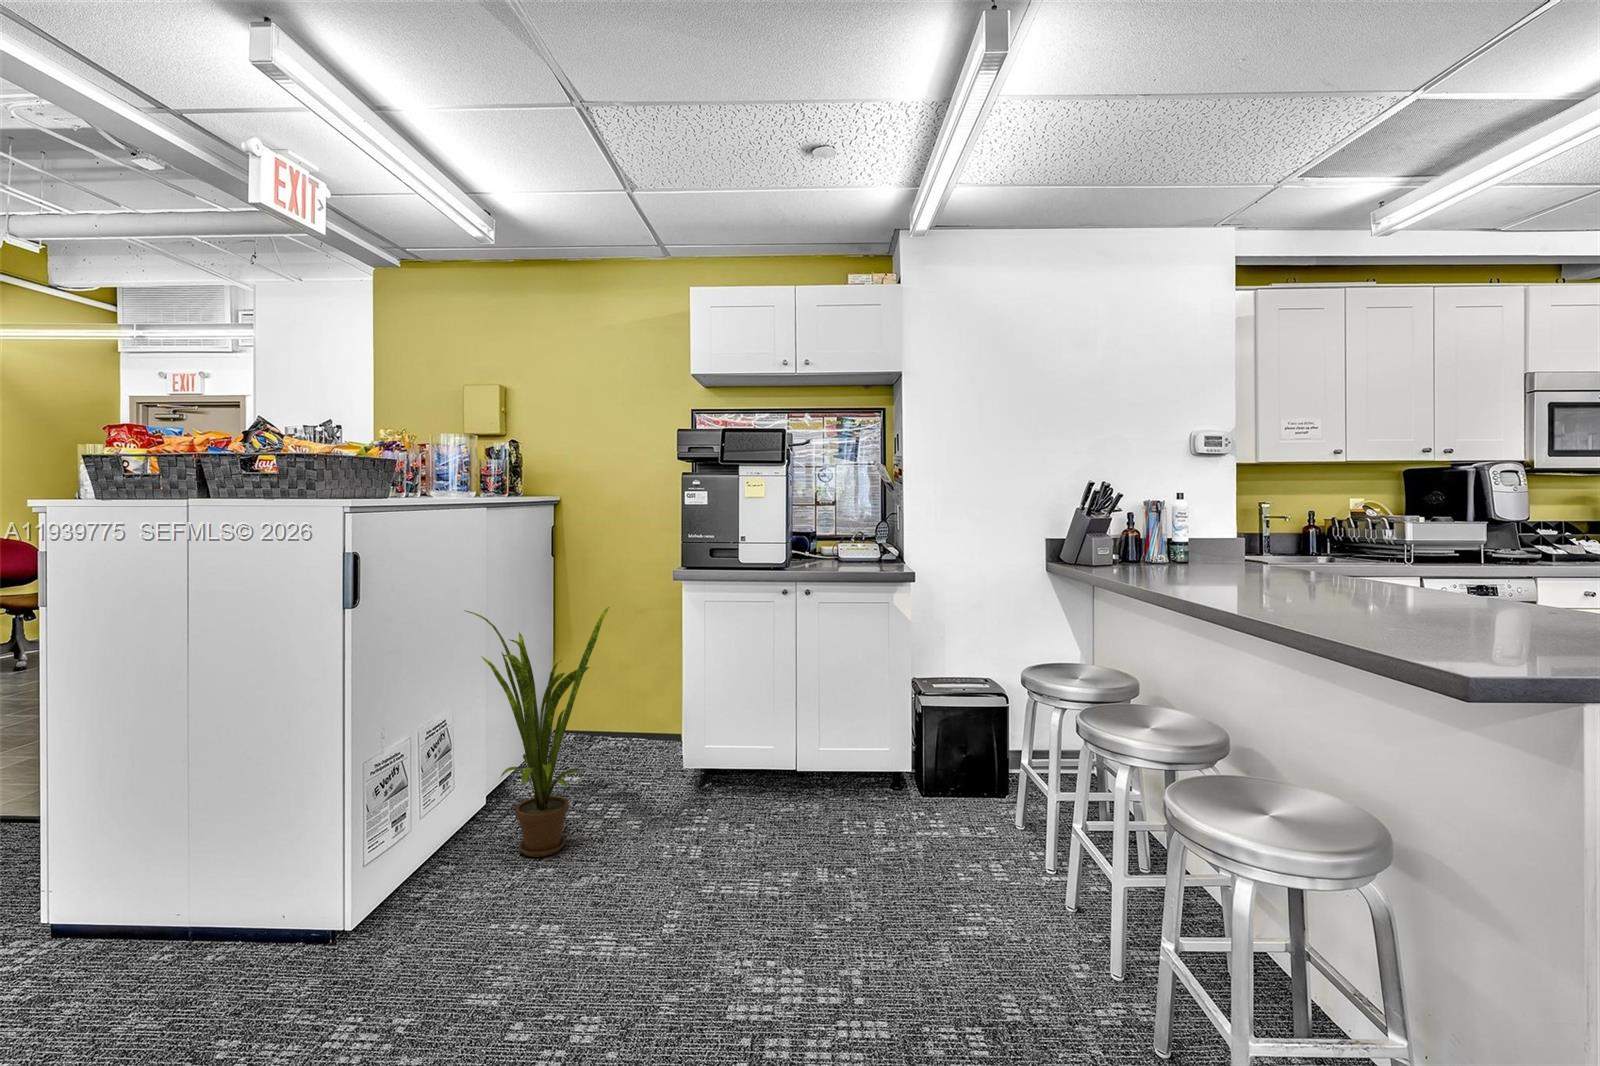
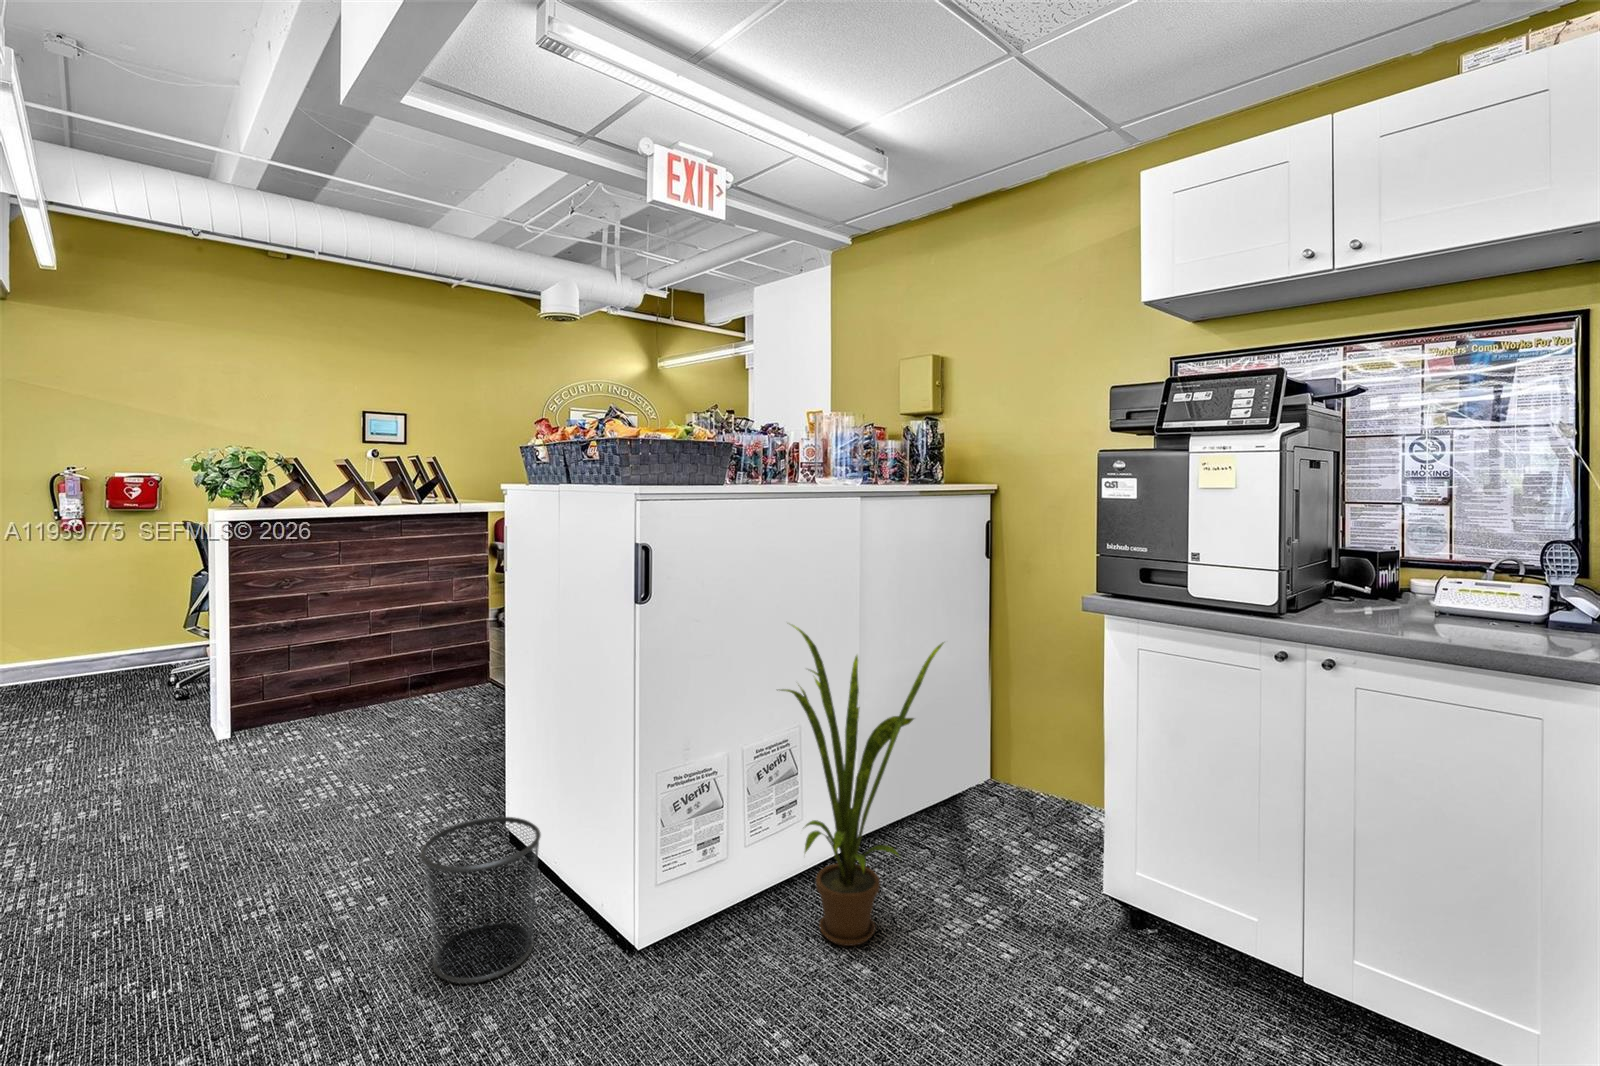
waste bin: none [110,840,263,1020] -> present [420,817,541,983]

